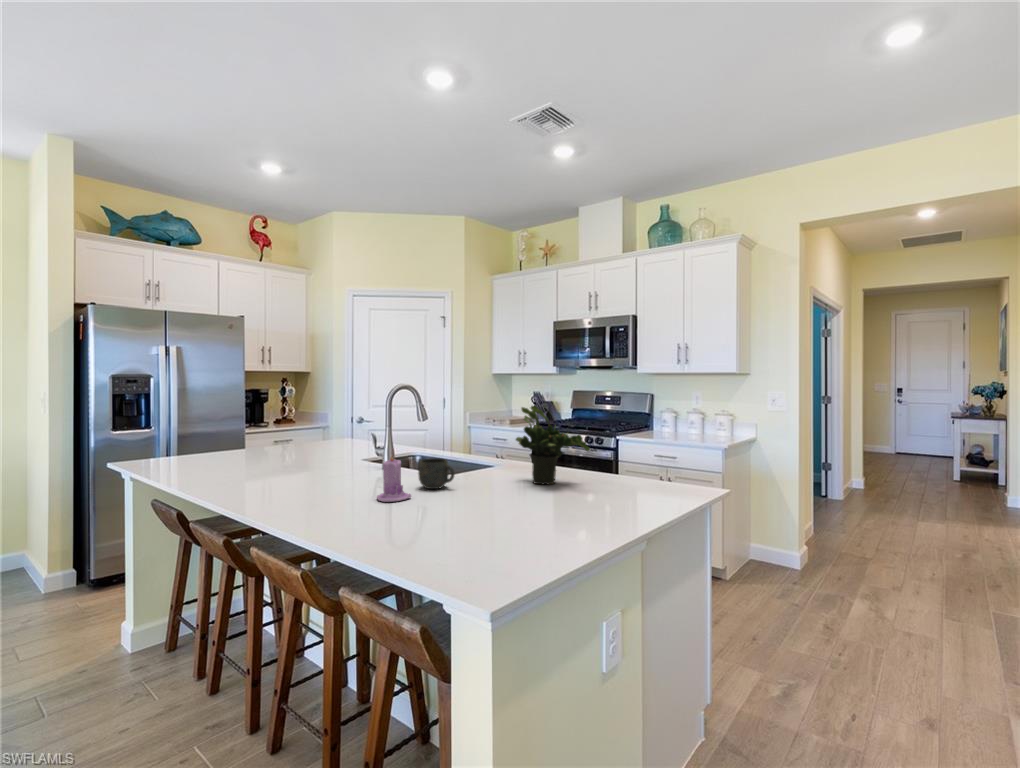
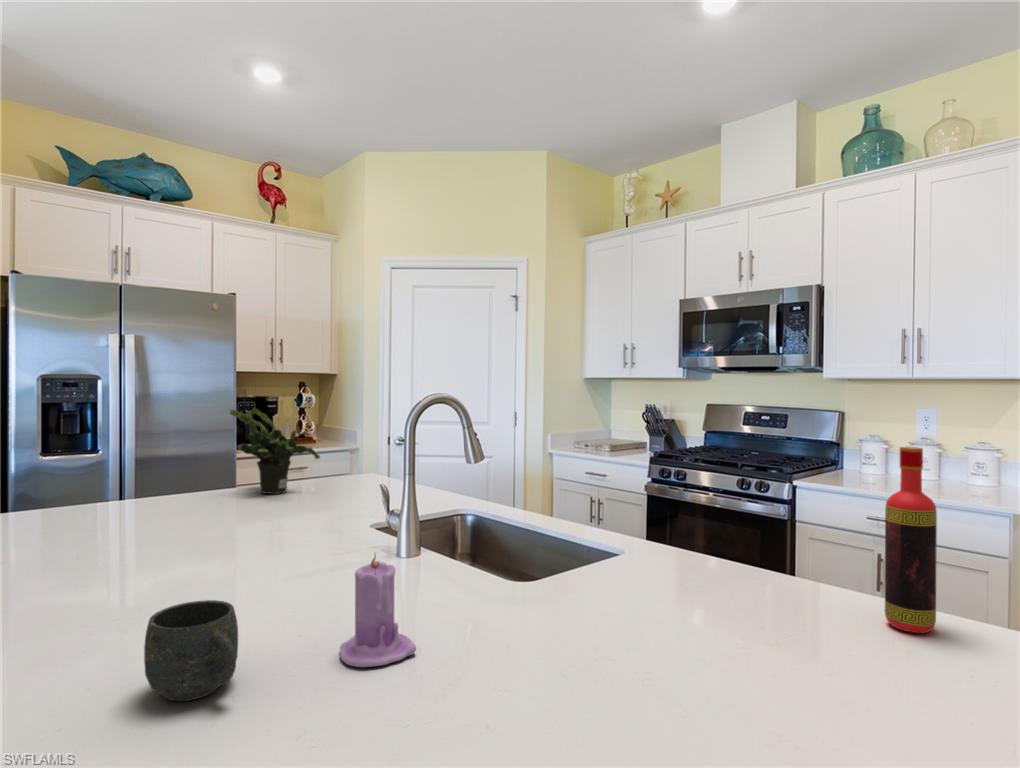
bottle: none [619,405,638,485] -> present [885,447,937,633]
potted plant: present [516,406,590,484] -> present [230,408,320,494]
mug: present [418,458,455,489] -> present [144,600,238,701]

